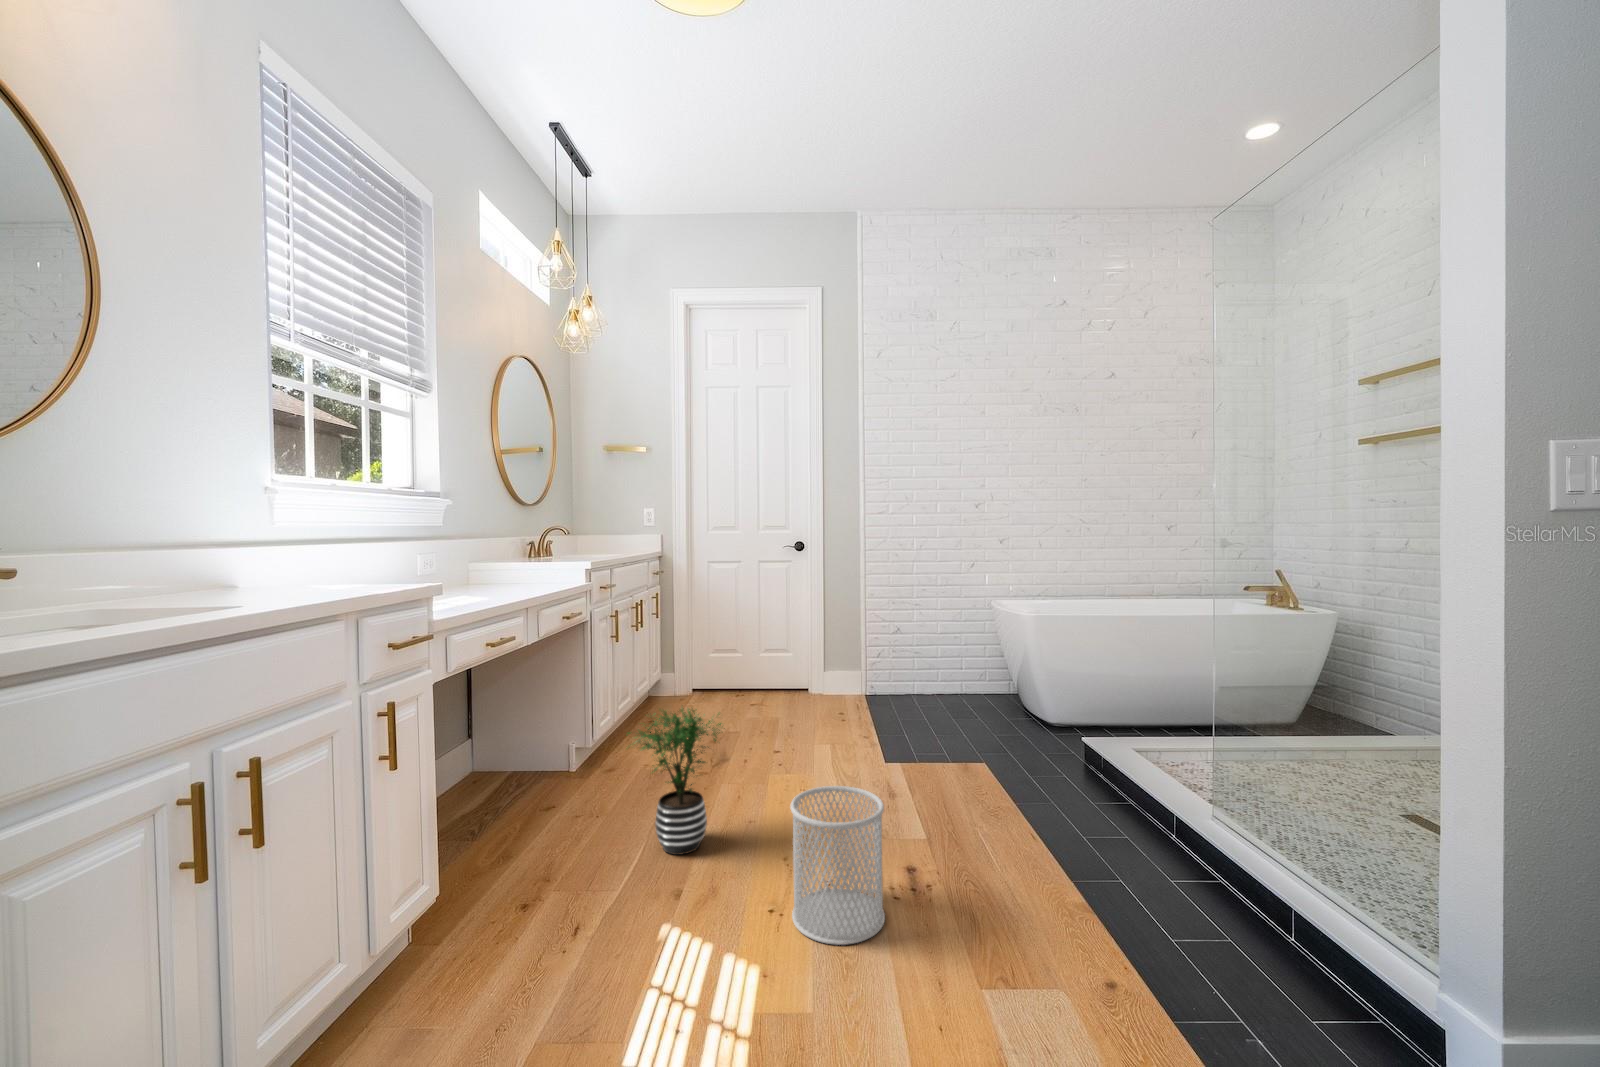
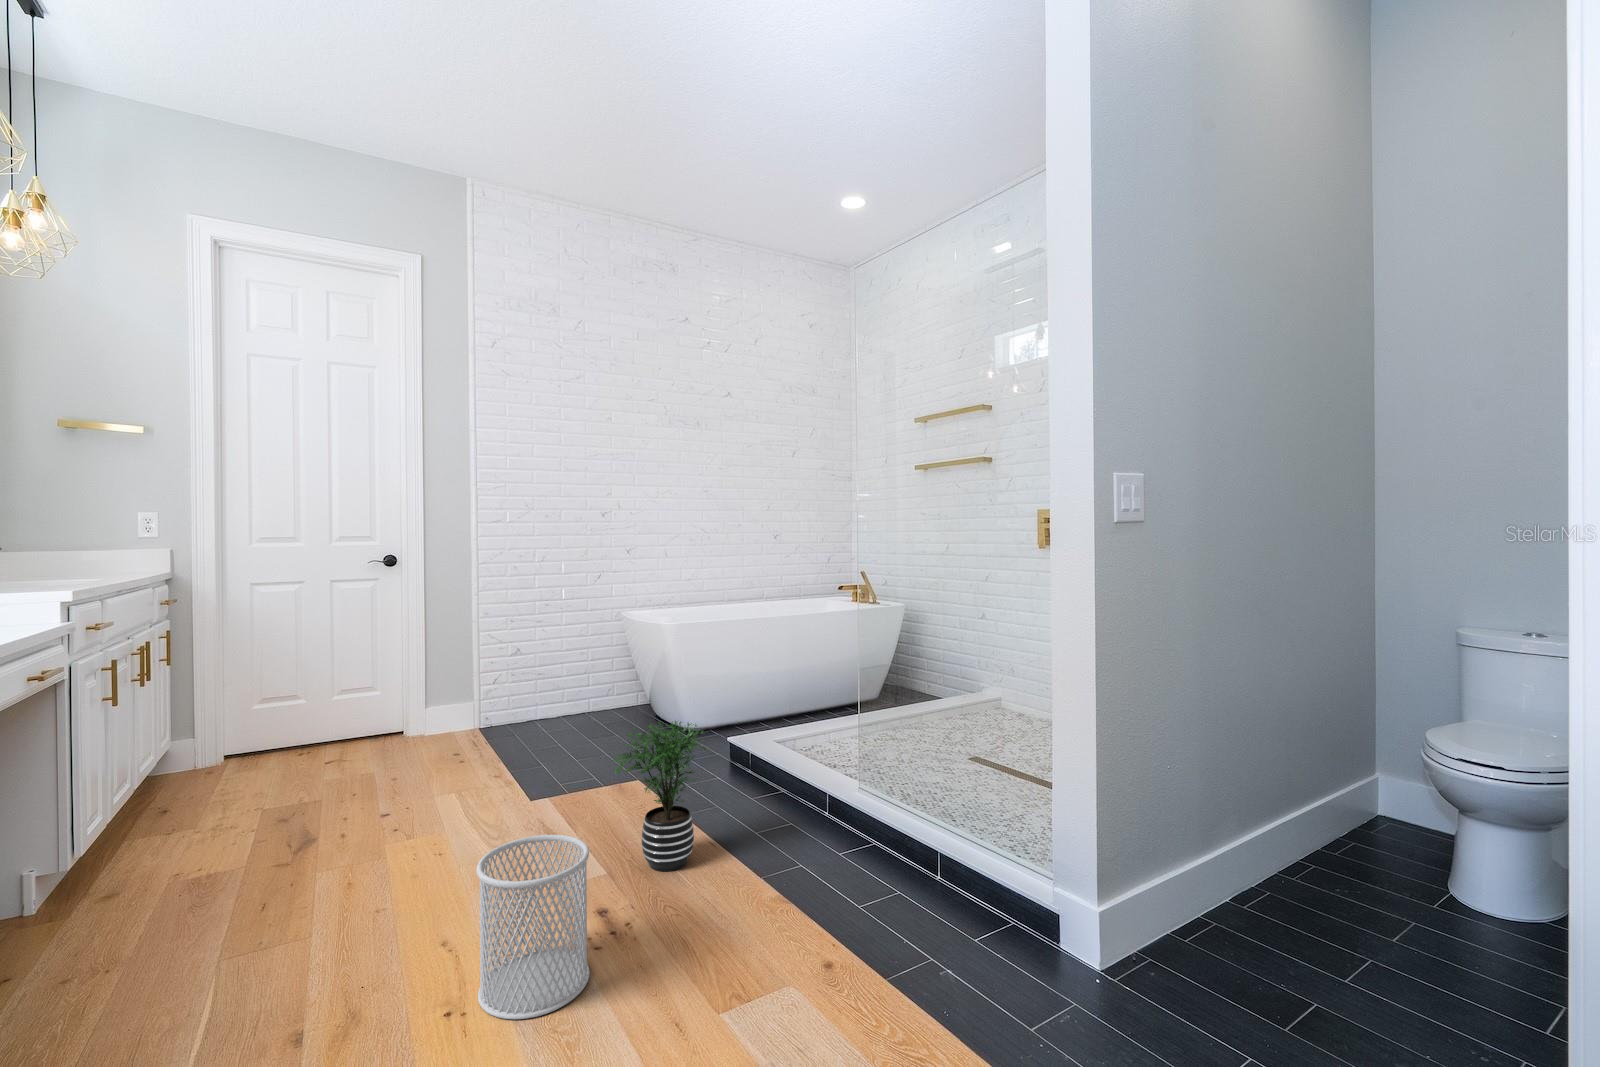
potted plant: present [628,708,721,855] -> present [614,721,706,871]

